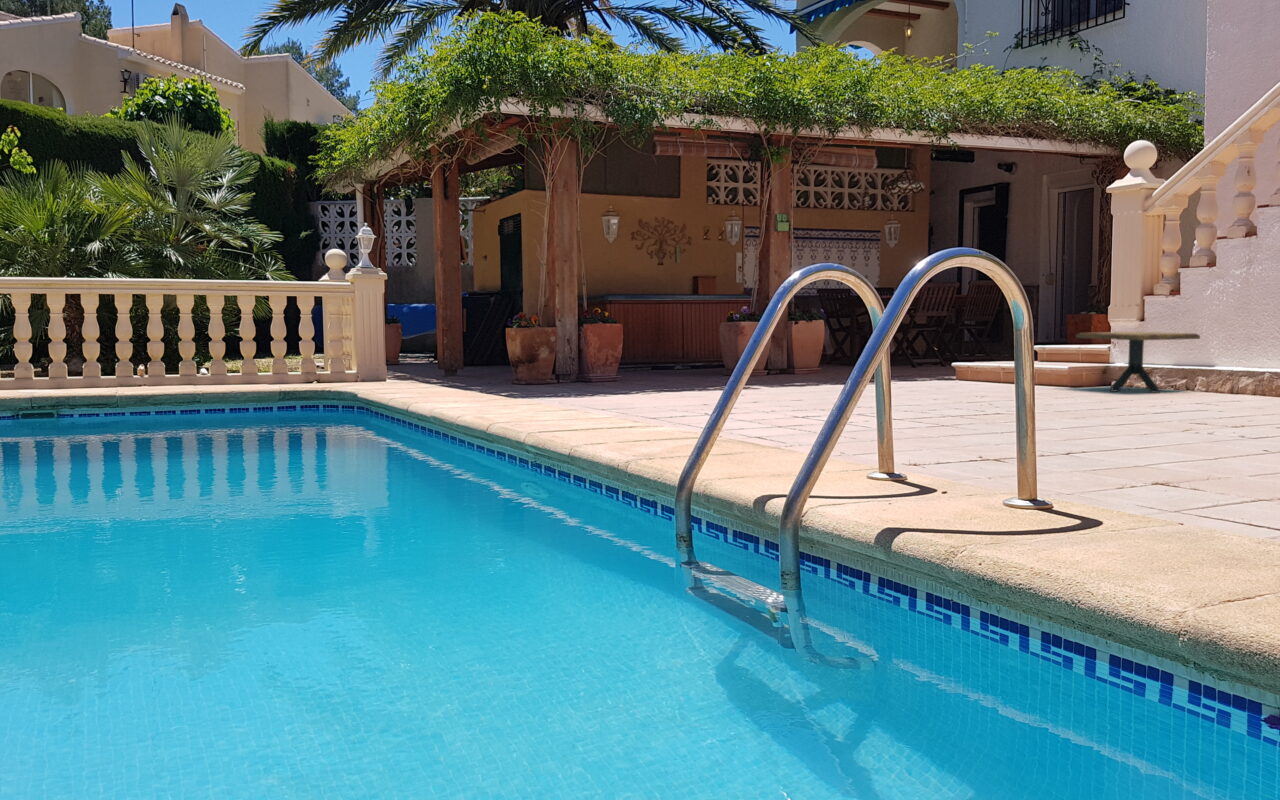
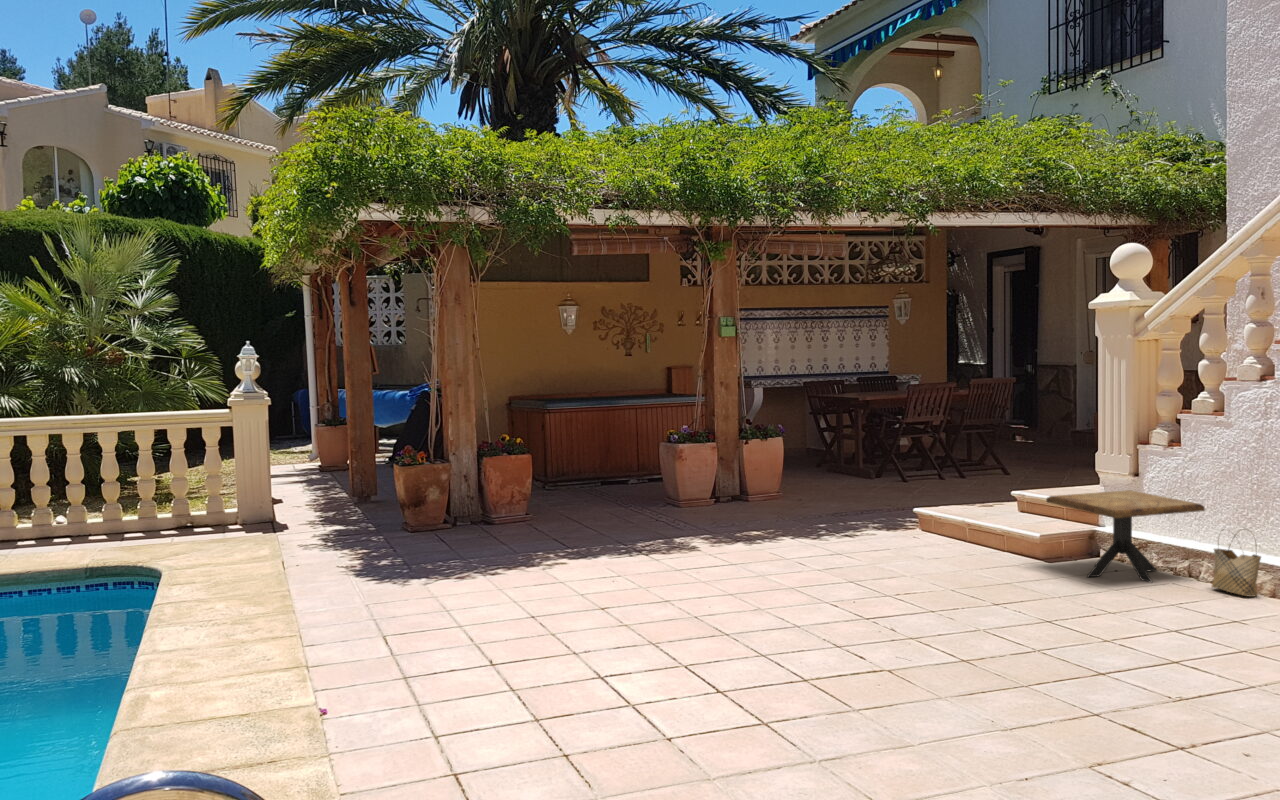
woven basket: none [1207,346,1247,396] -> present [1212,535,1261,597]

